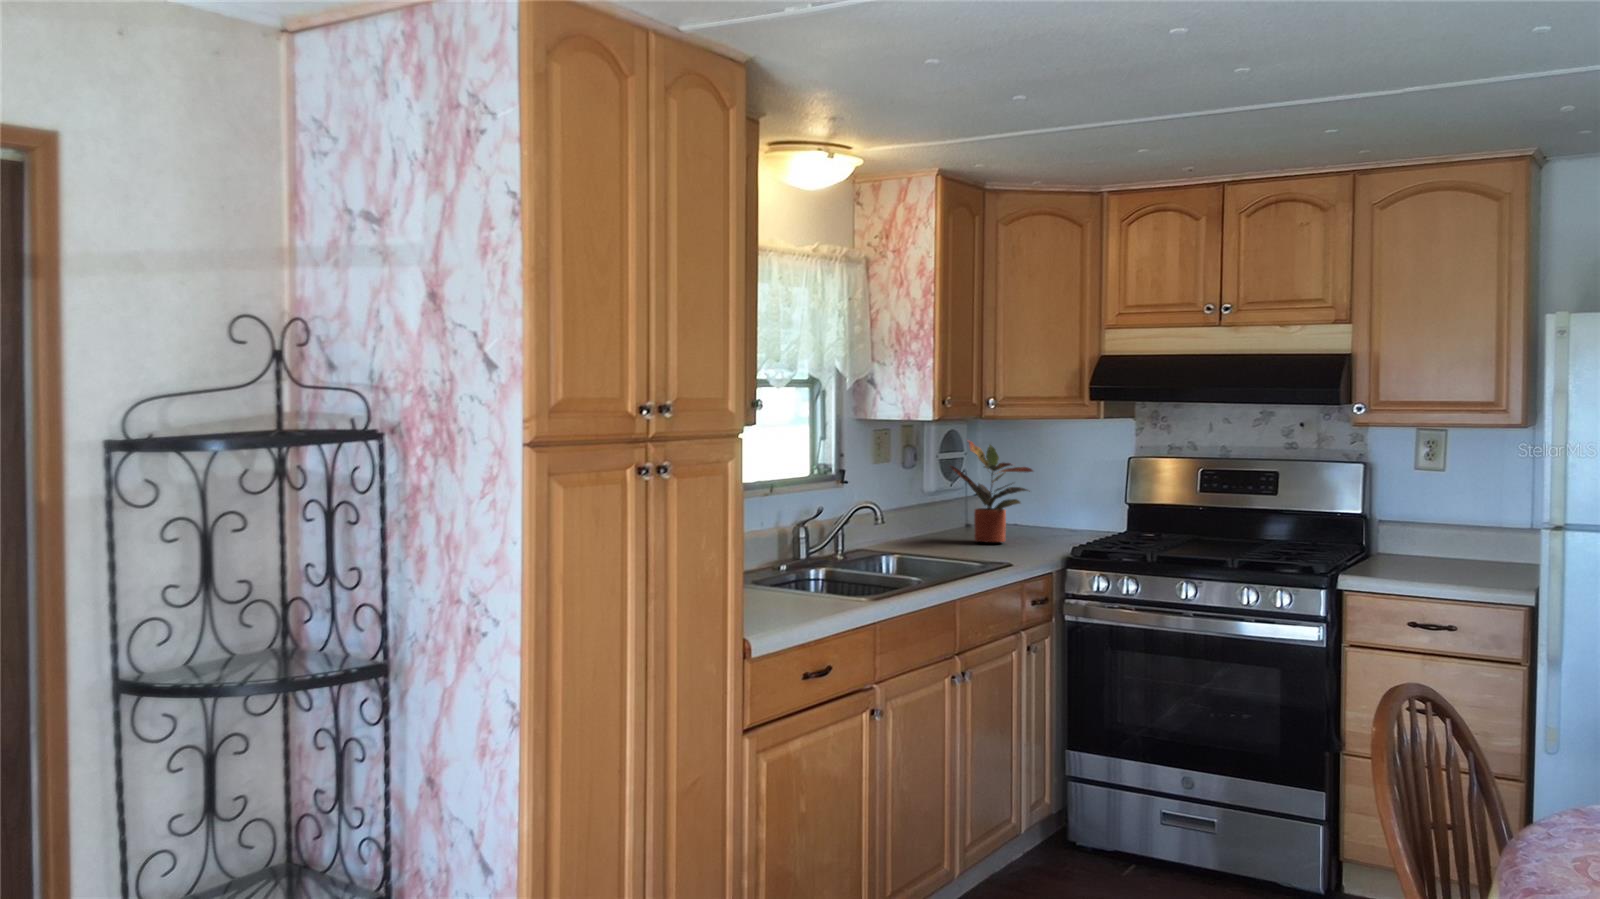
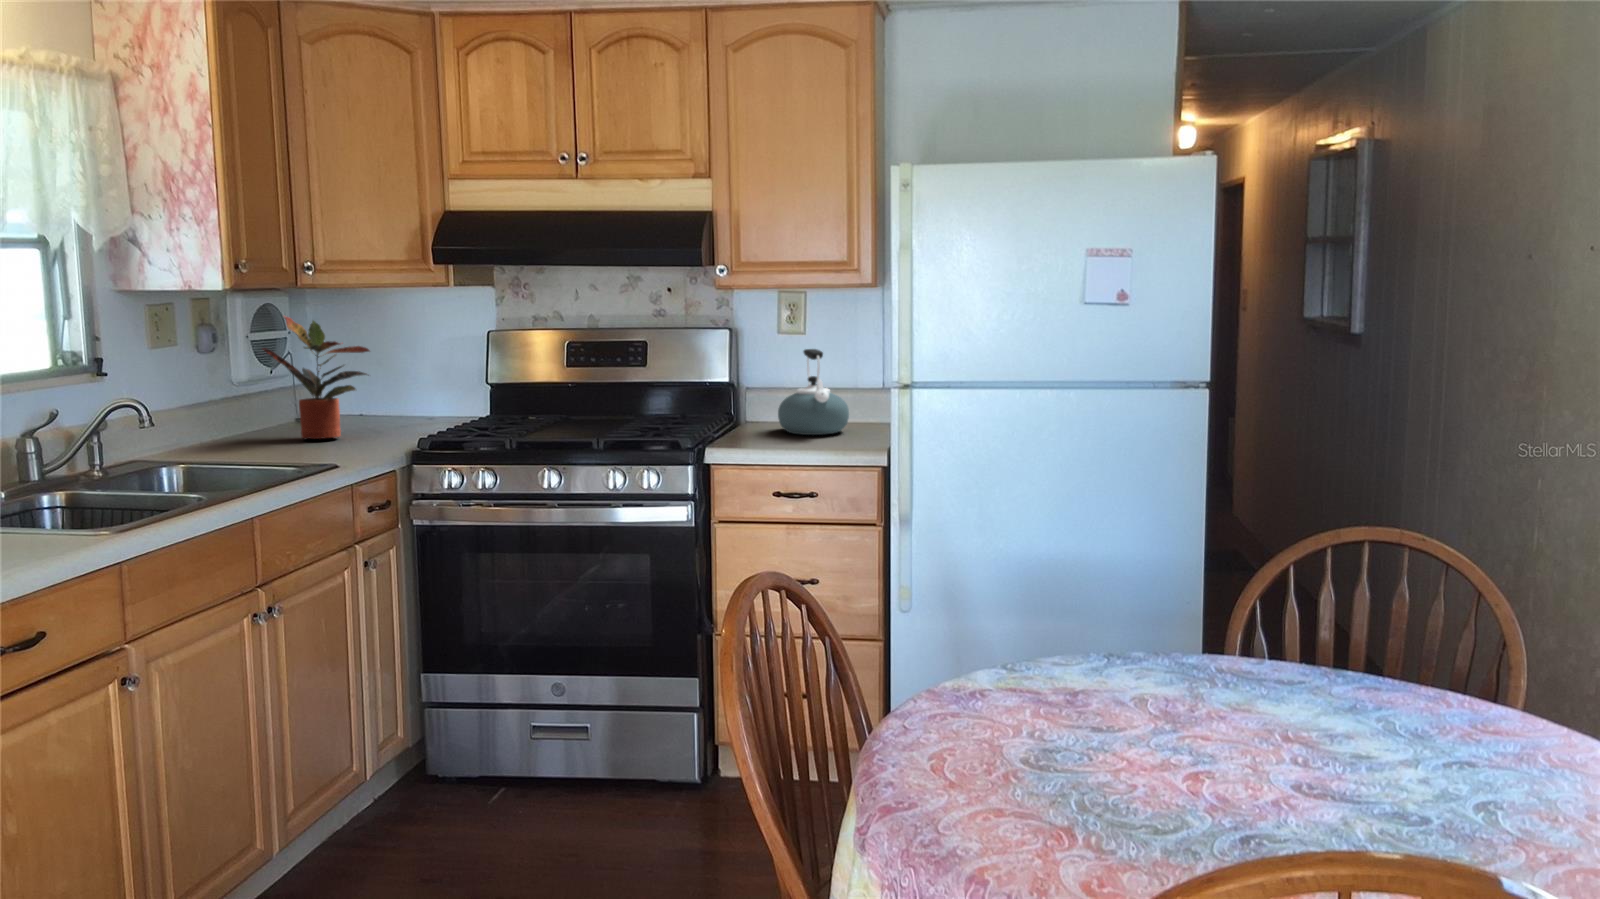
kettle: none [1413,485,1491,570] -> present [778,349,849,435]

